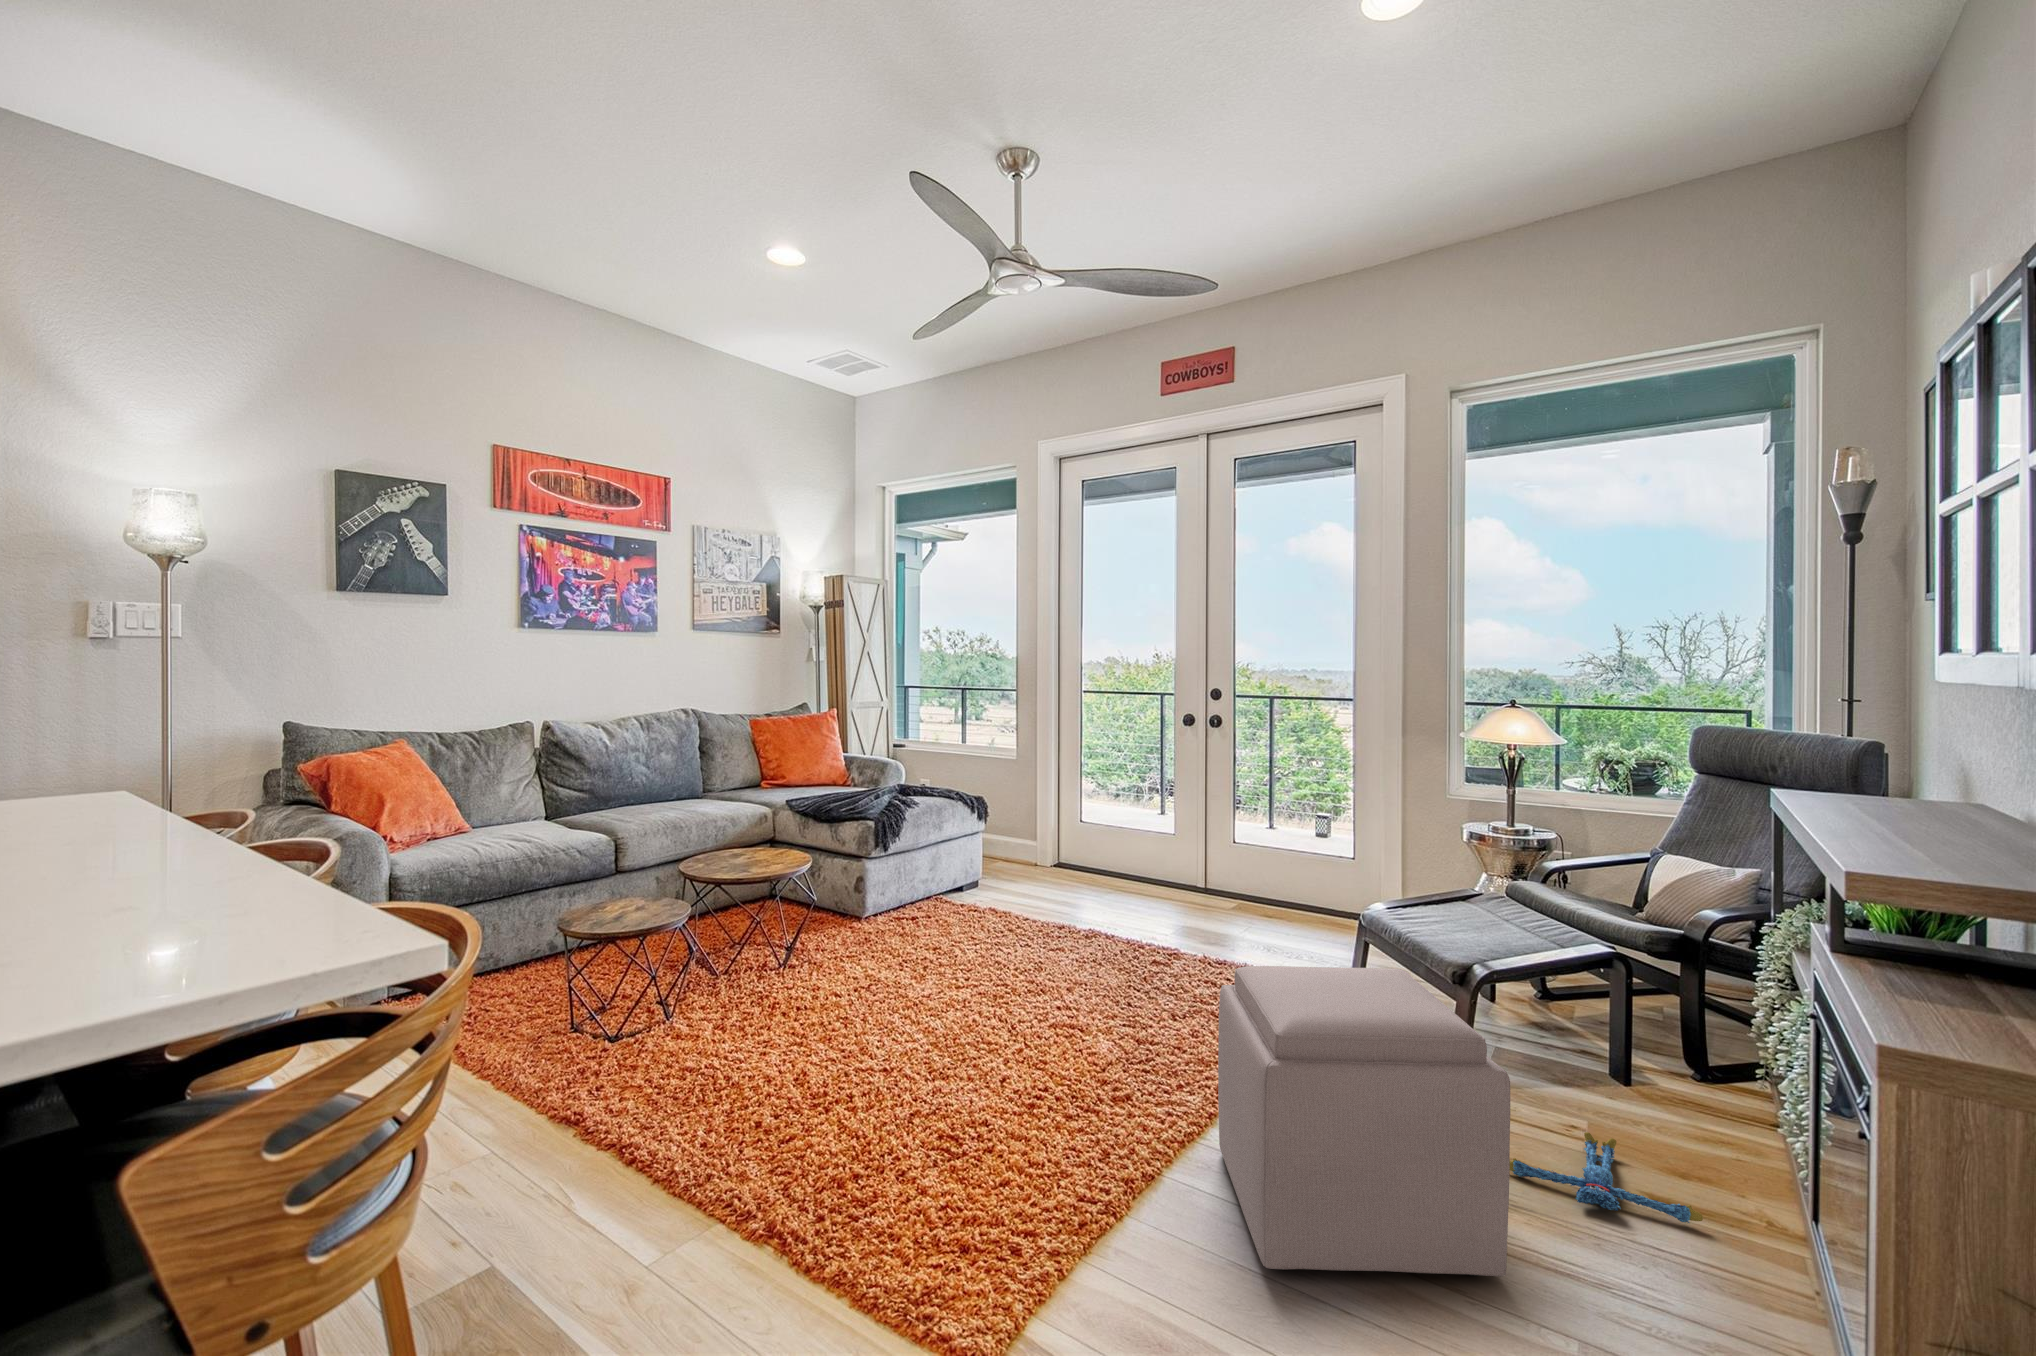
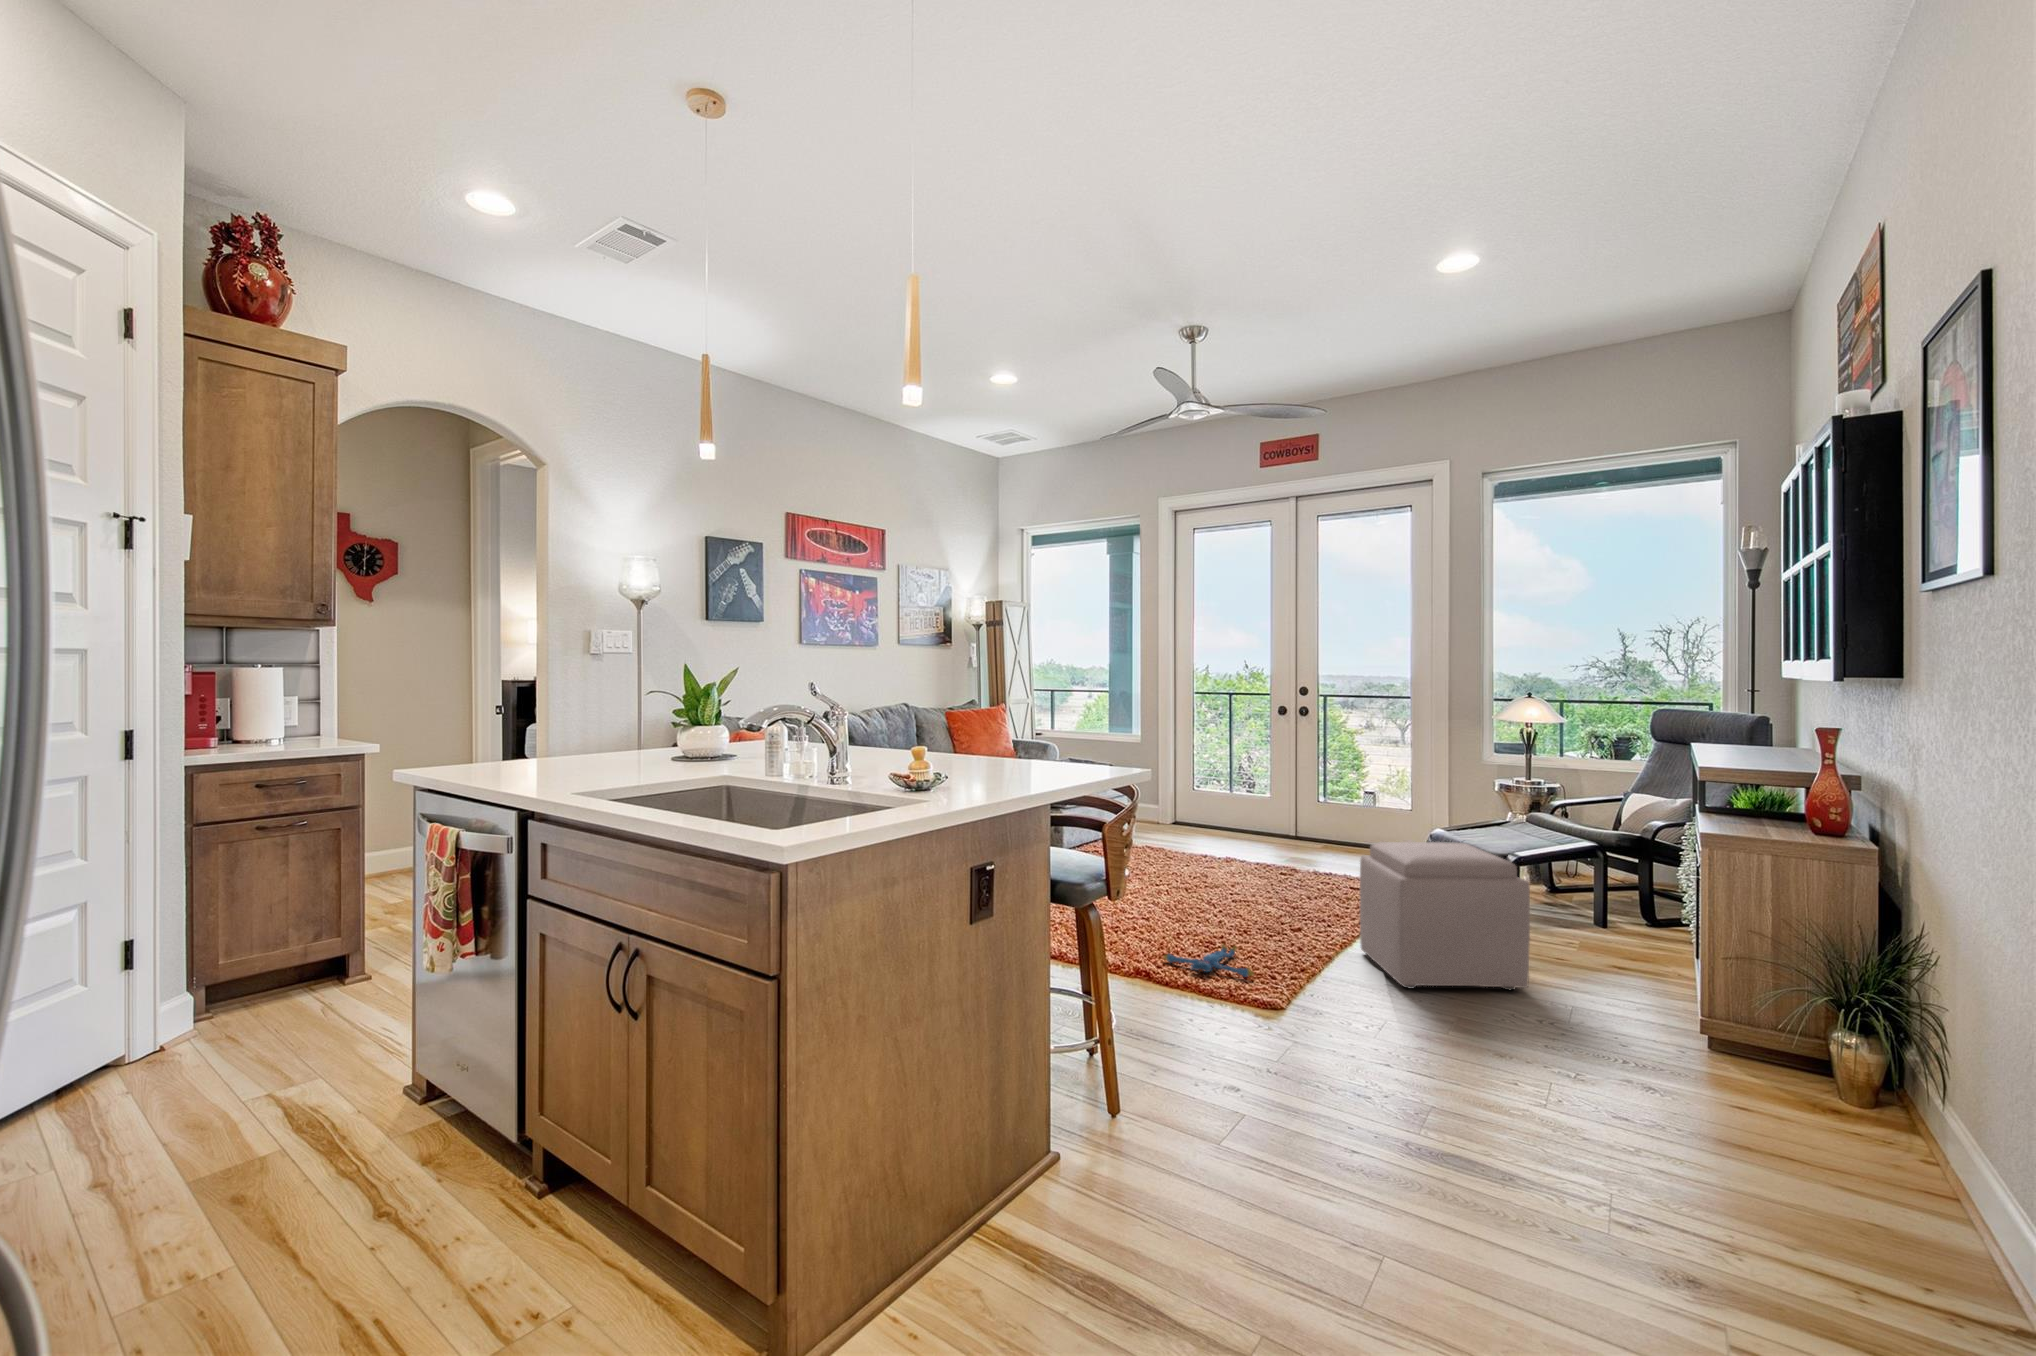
plush toy: present [1509,1132,1703,1223] -> present [1164,944,1254,977]

